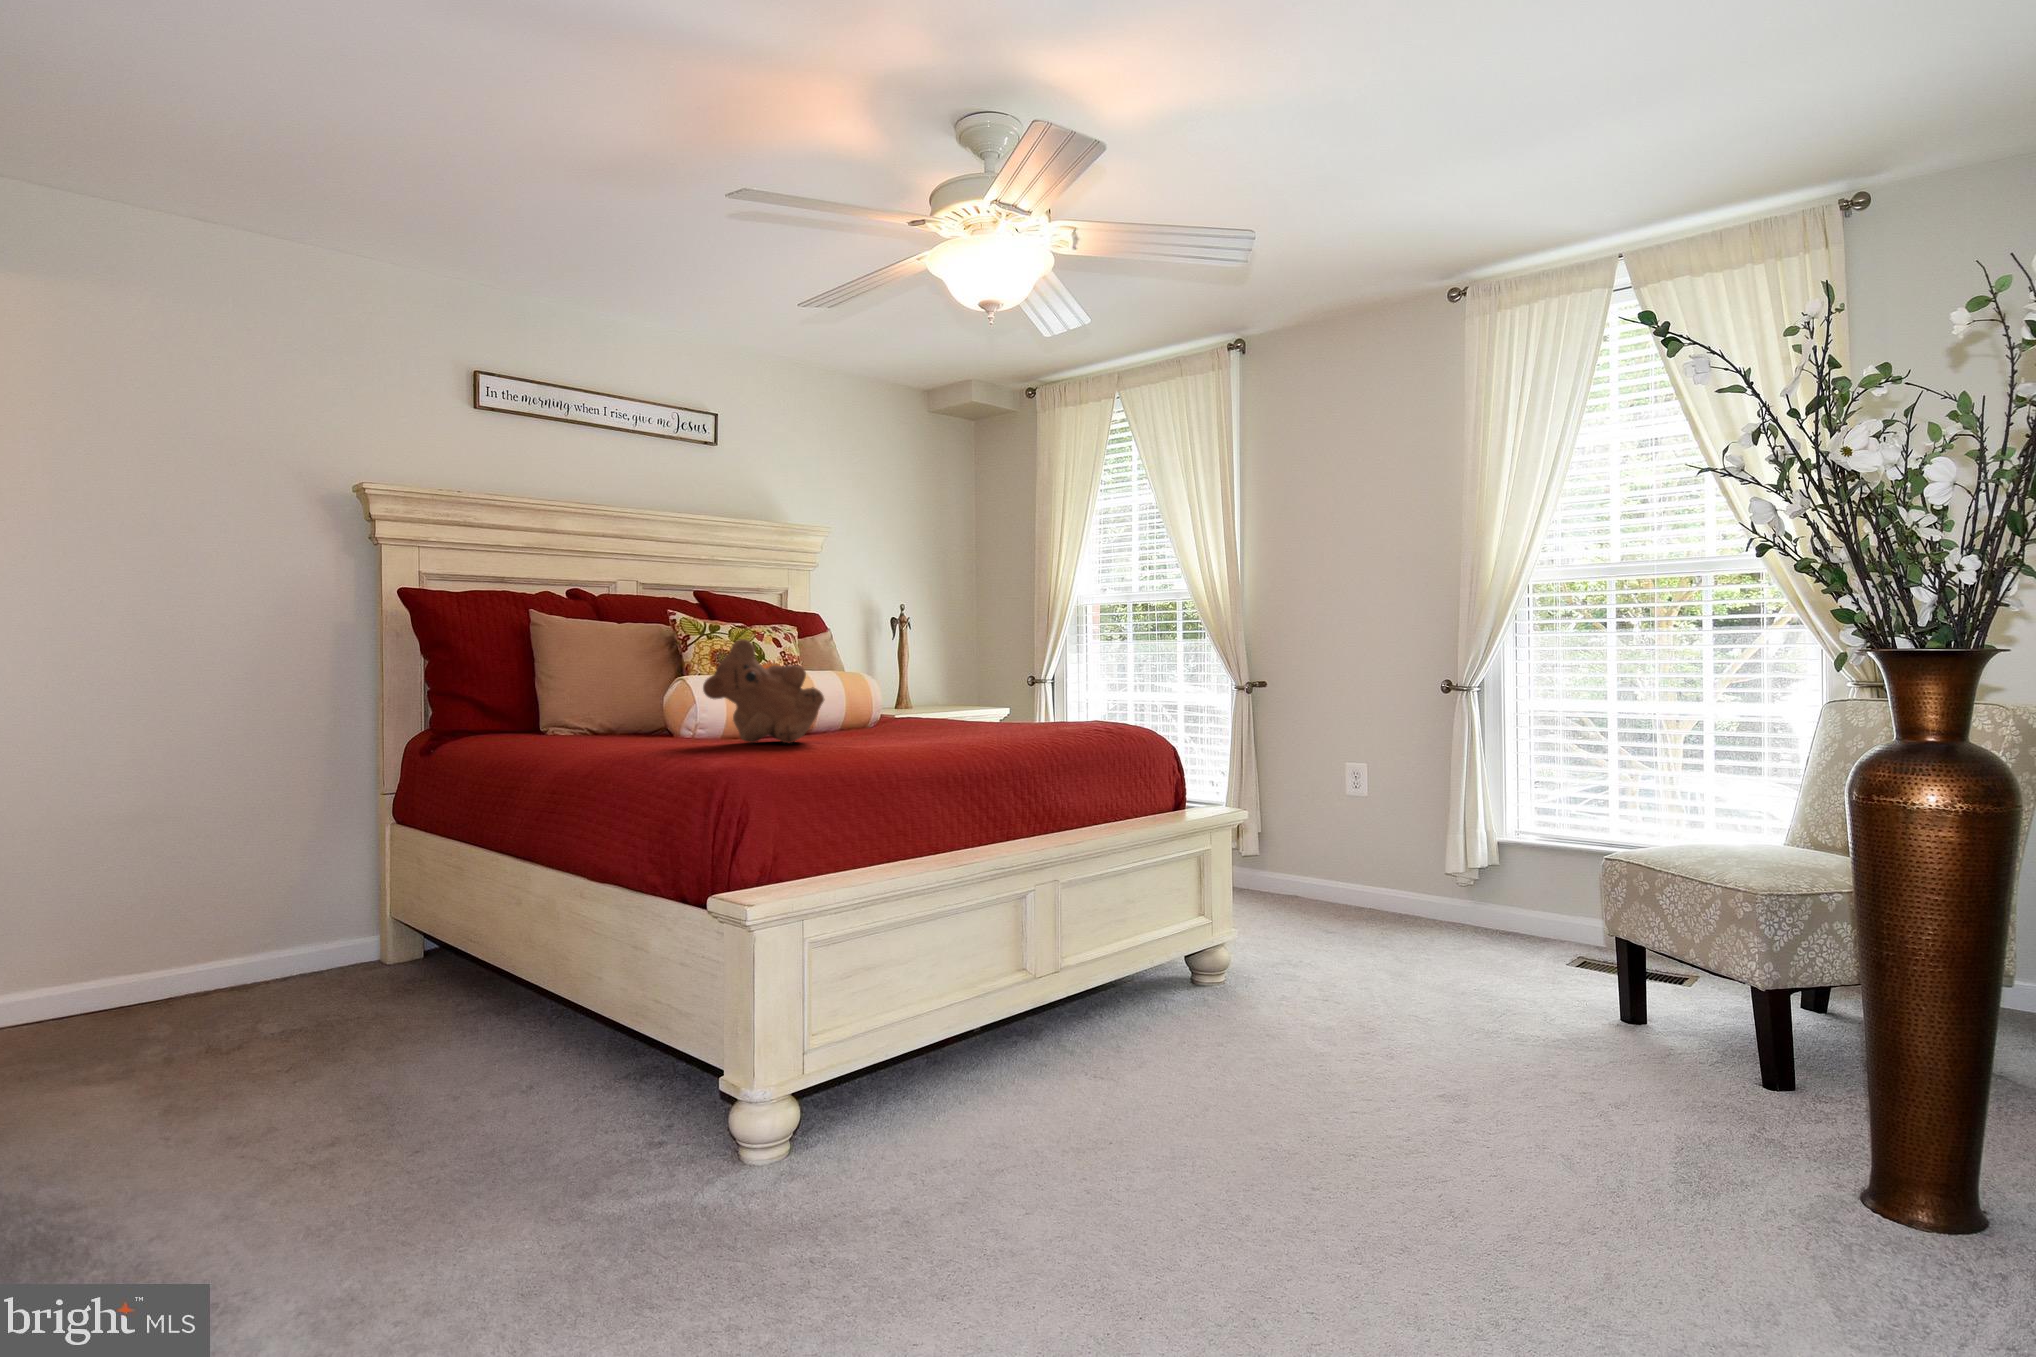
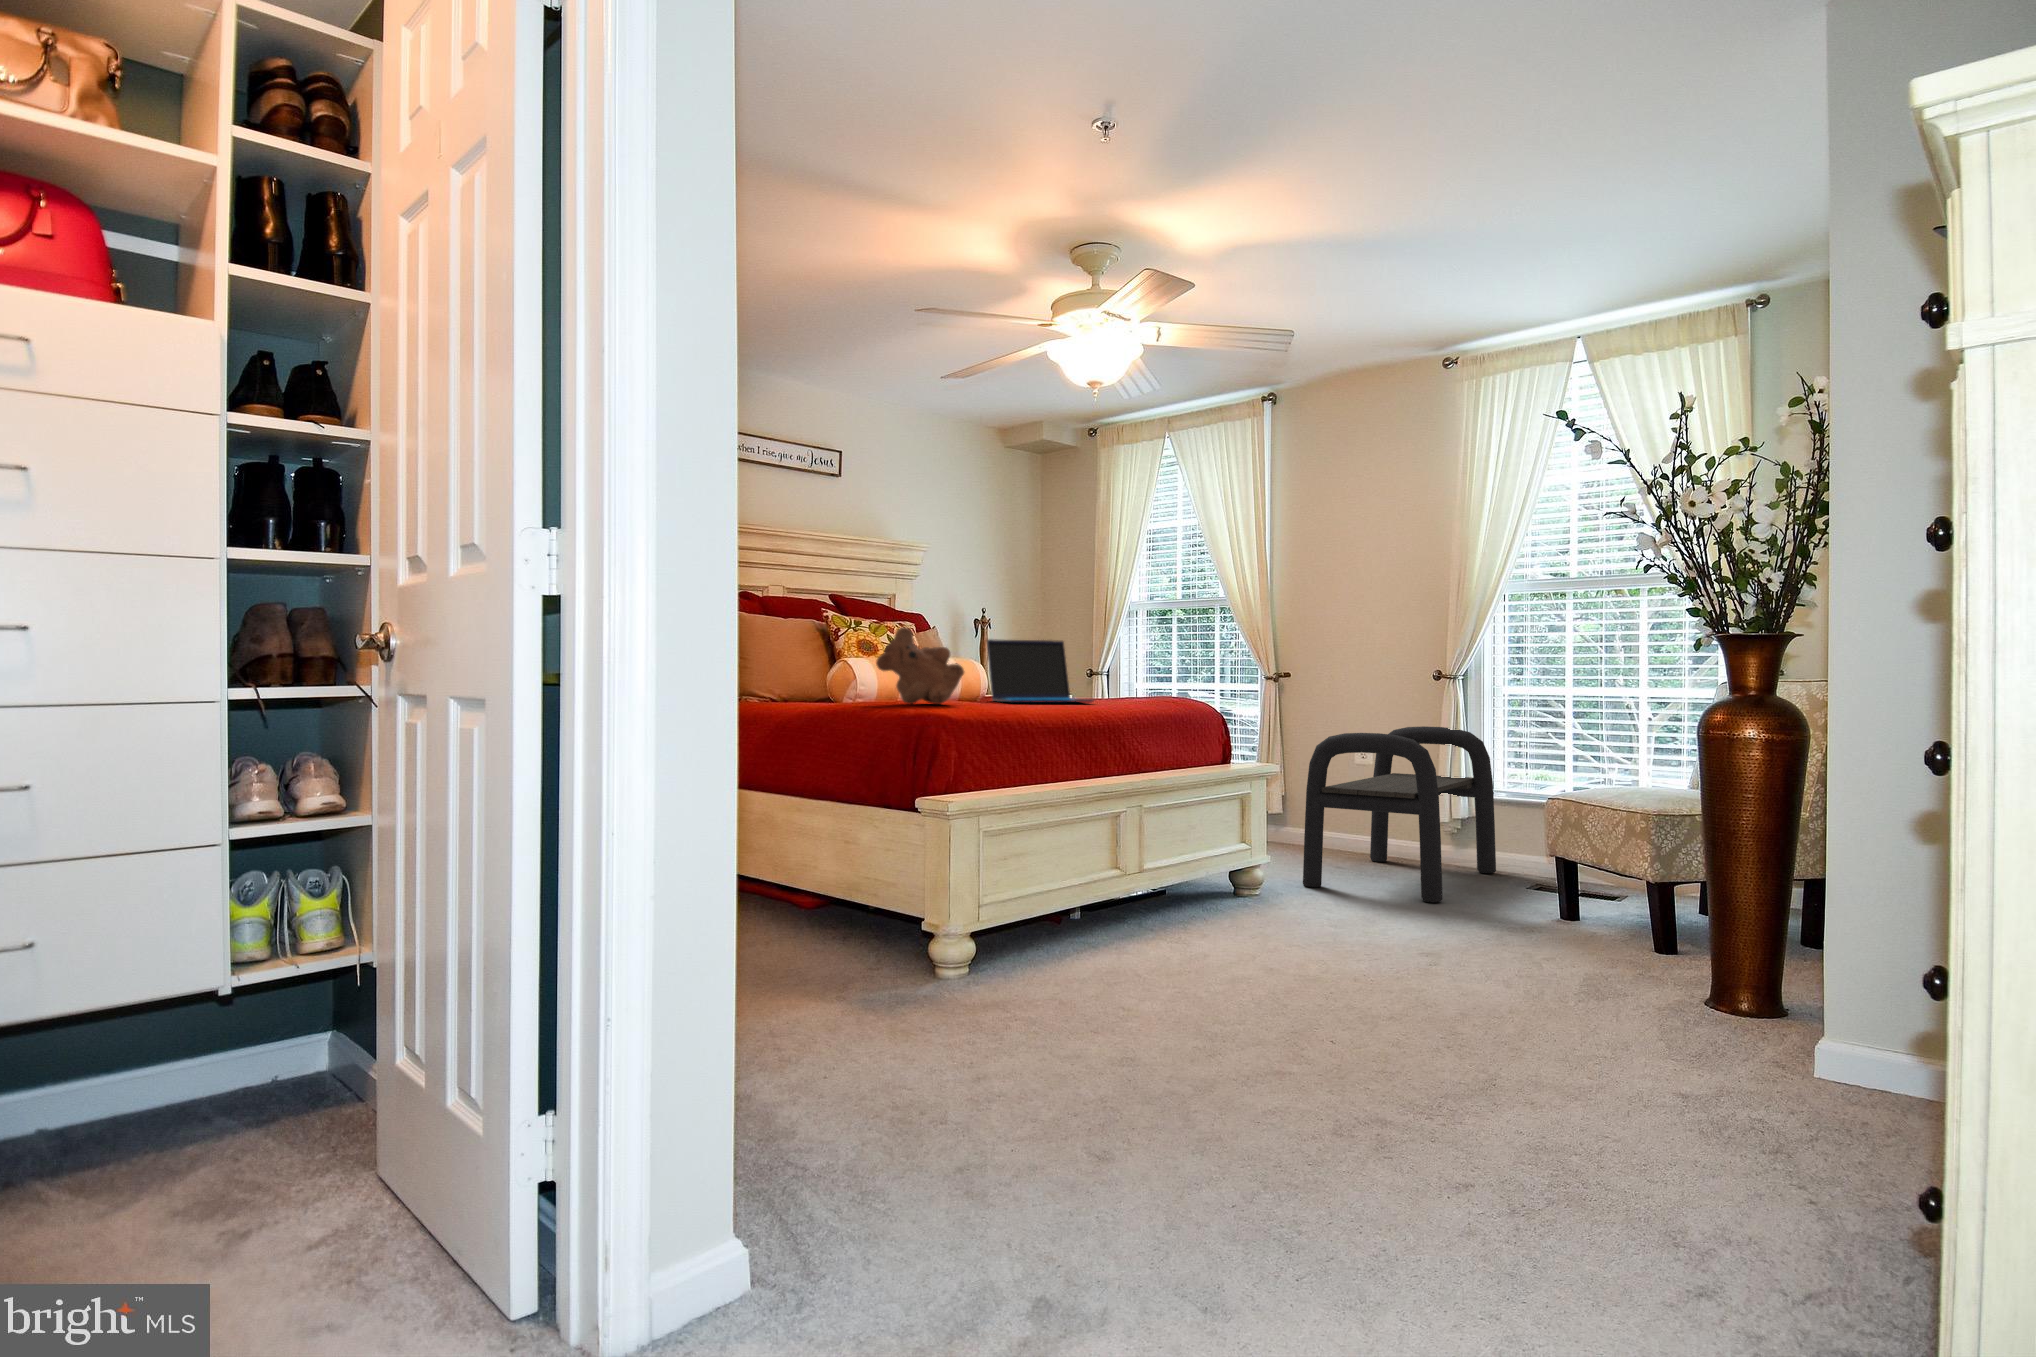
laptop: none [871,651,1008,736] -> present [987,639,1094,703]
bench: none [1283,753,1527,991] -> present [1303,726,1496,902]

